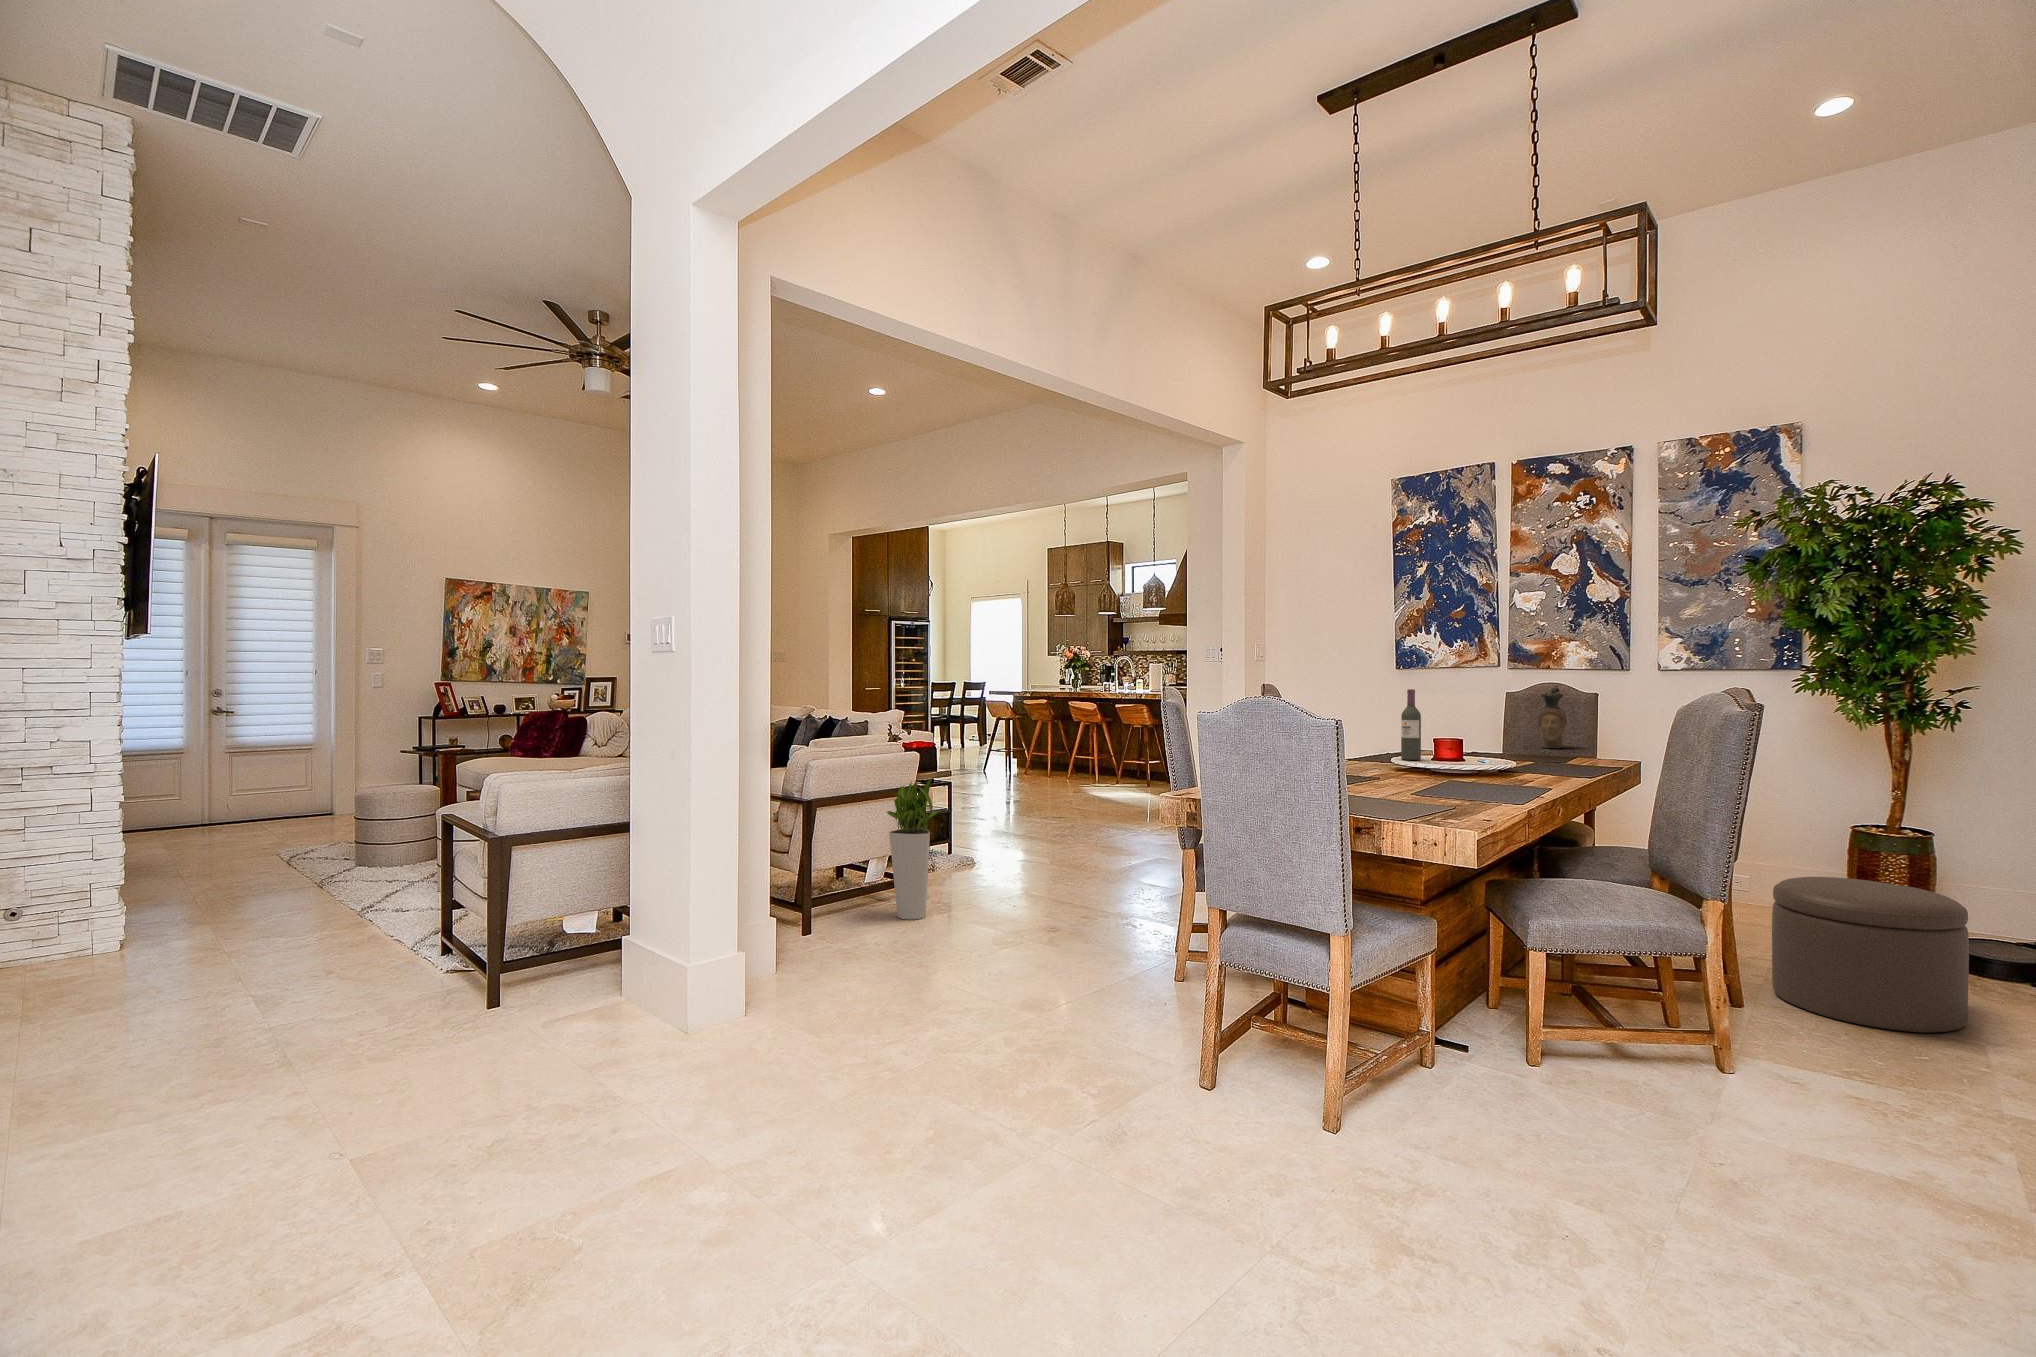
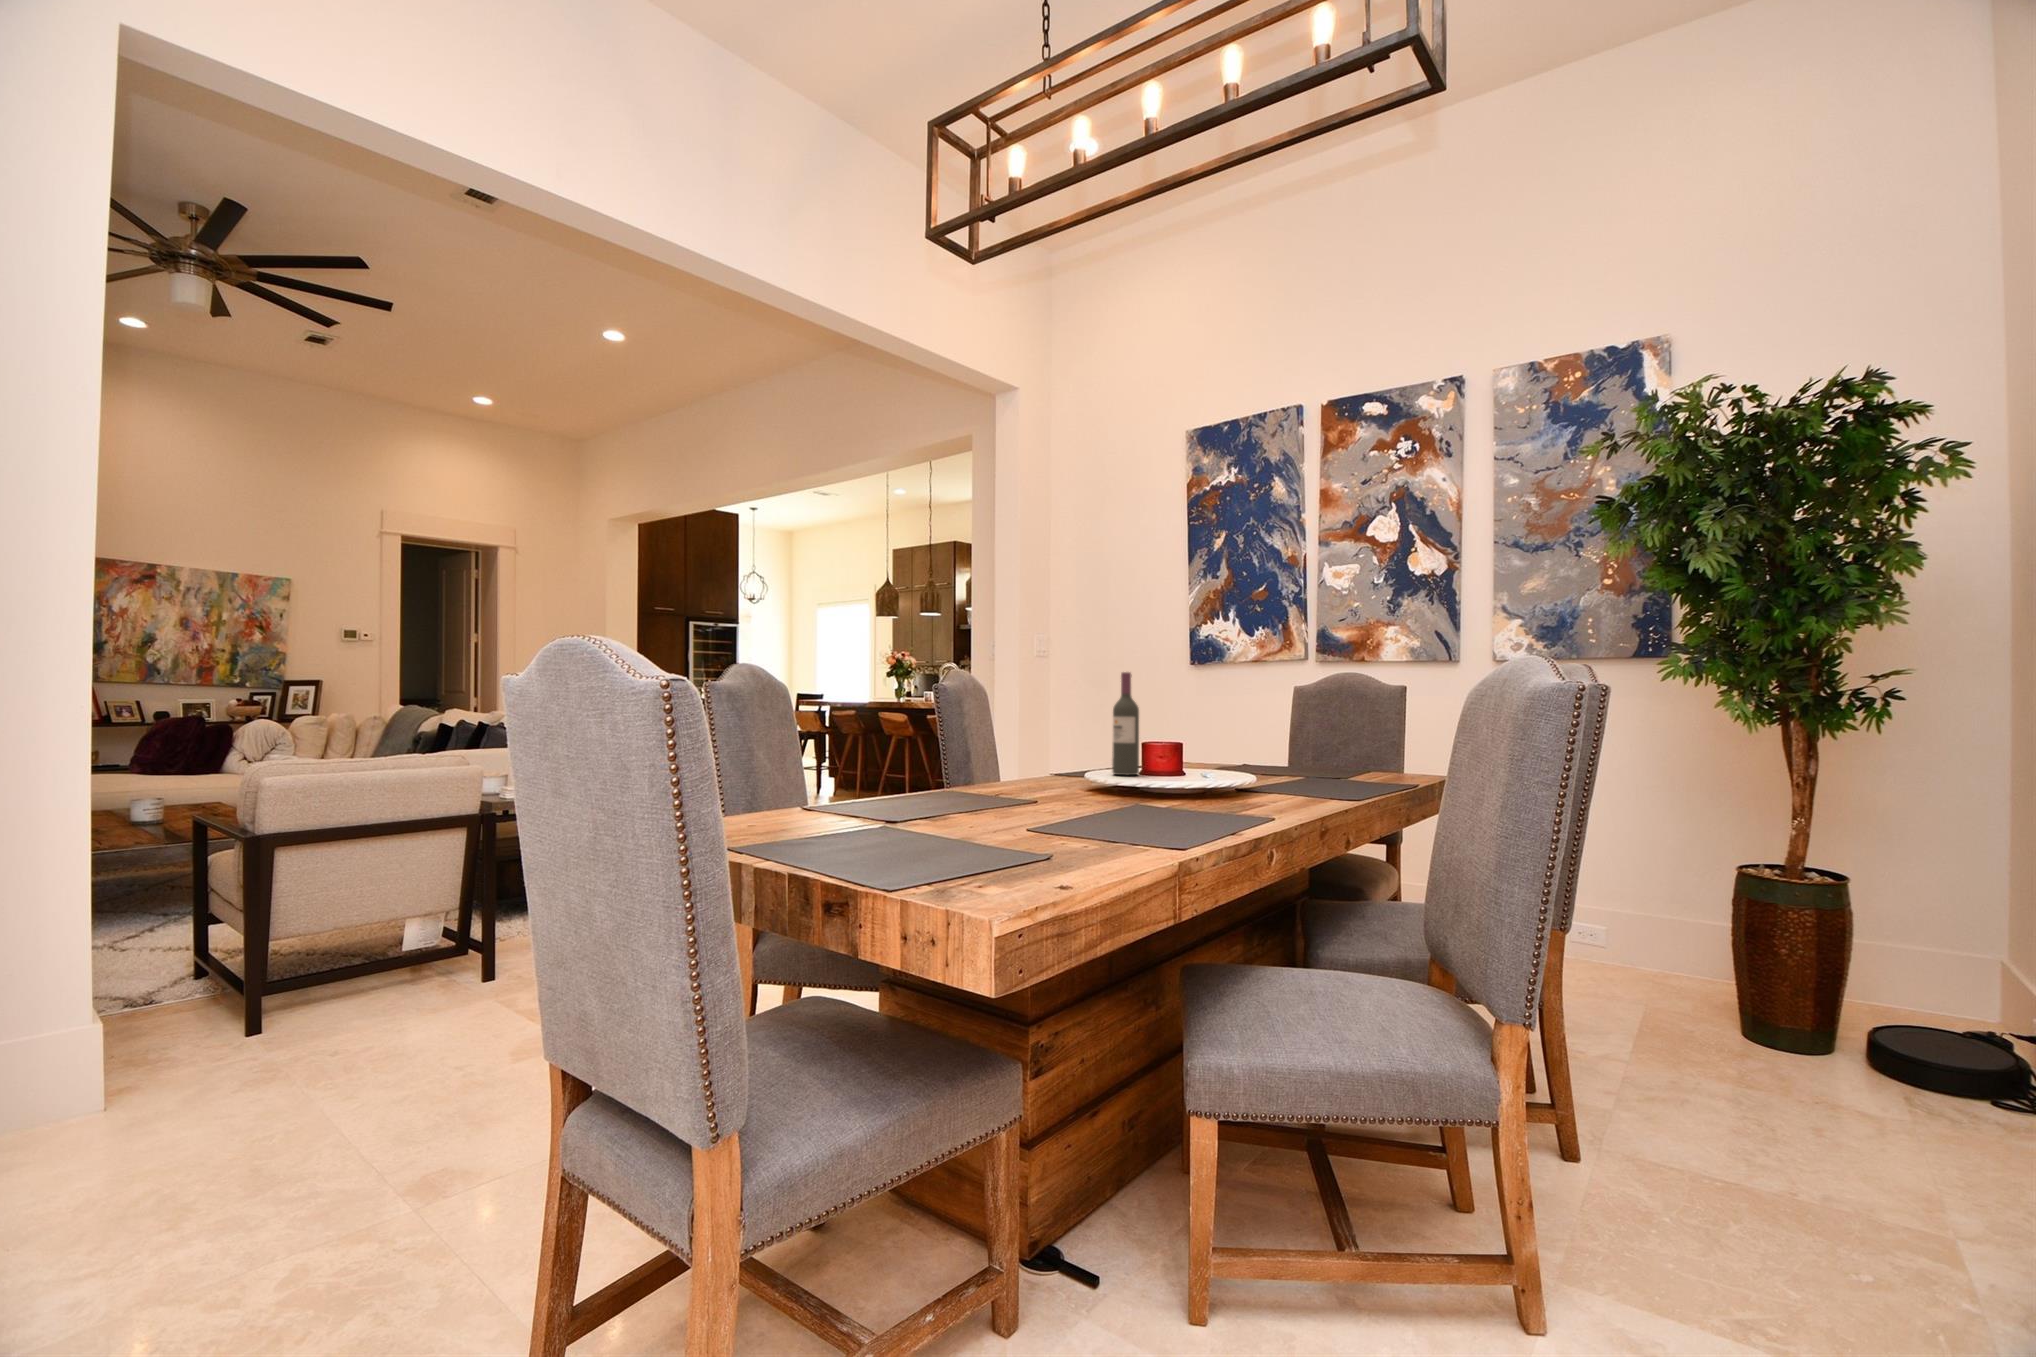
ceramic pitcher: present [1538,685,1567,748] -> none [1330,677,1367,761]
planter: present [887,779,939,920] -> none [376,802,478,1011]
ottoman: present [1772,877,1969,1033] -> none [1625,956,1935,1242]

